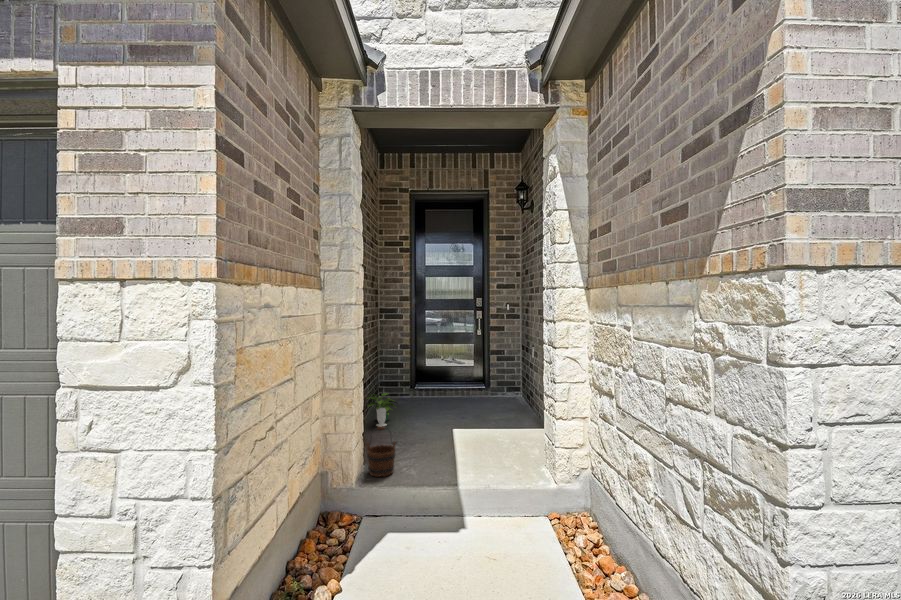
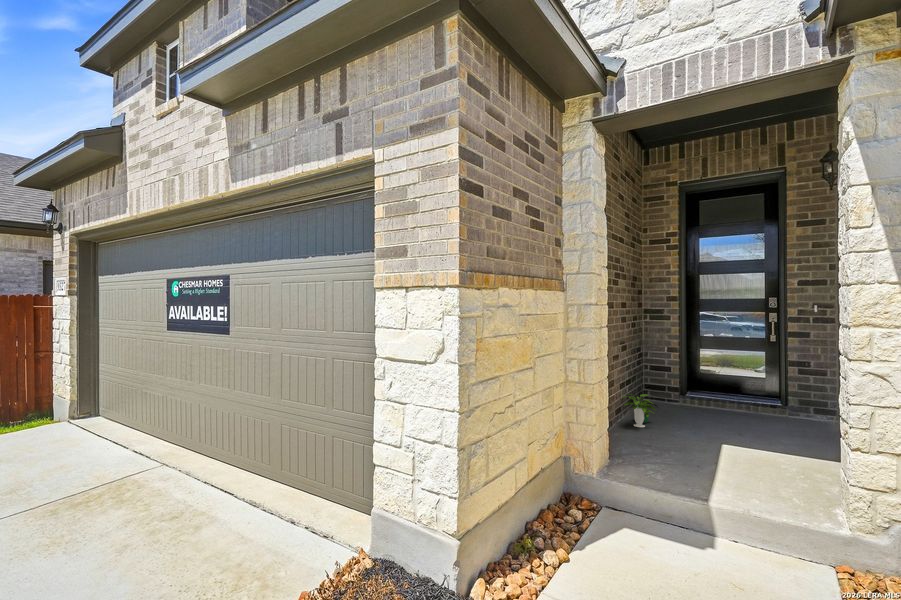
wooden bucket: present [366,427,396,477] -> none [609,424,641,474]

